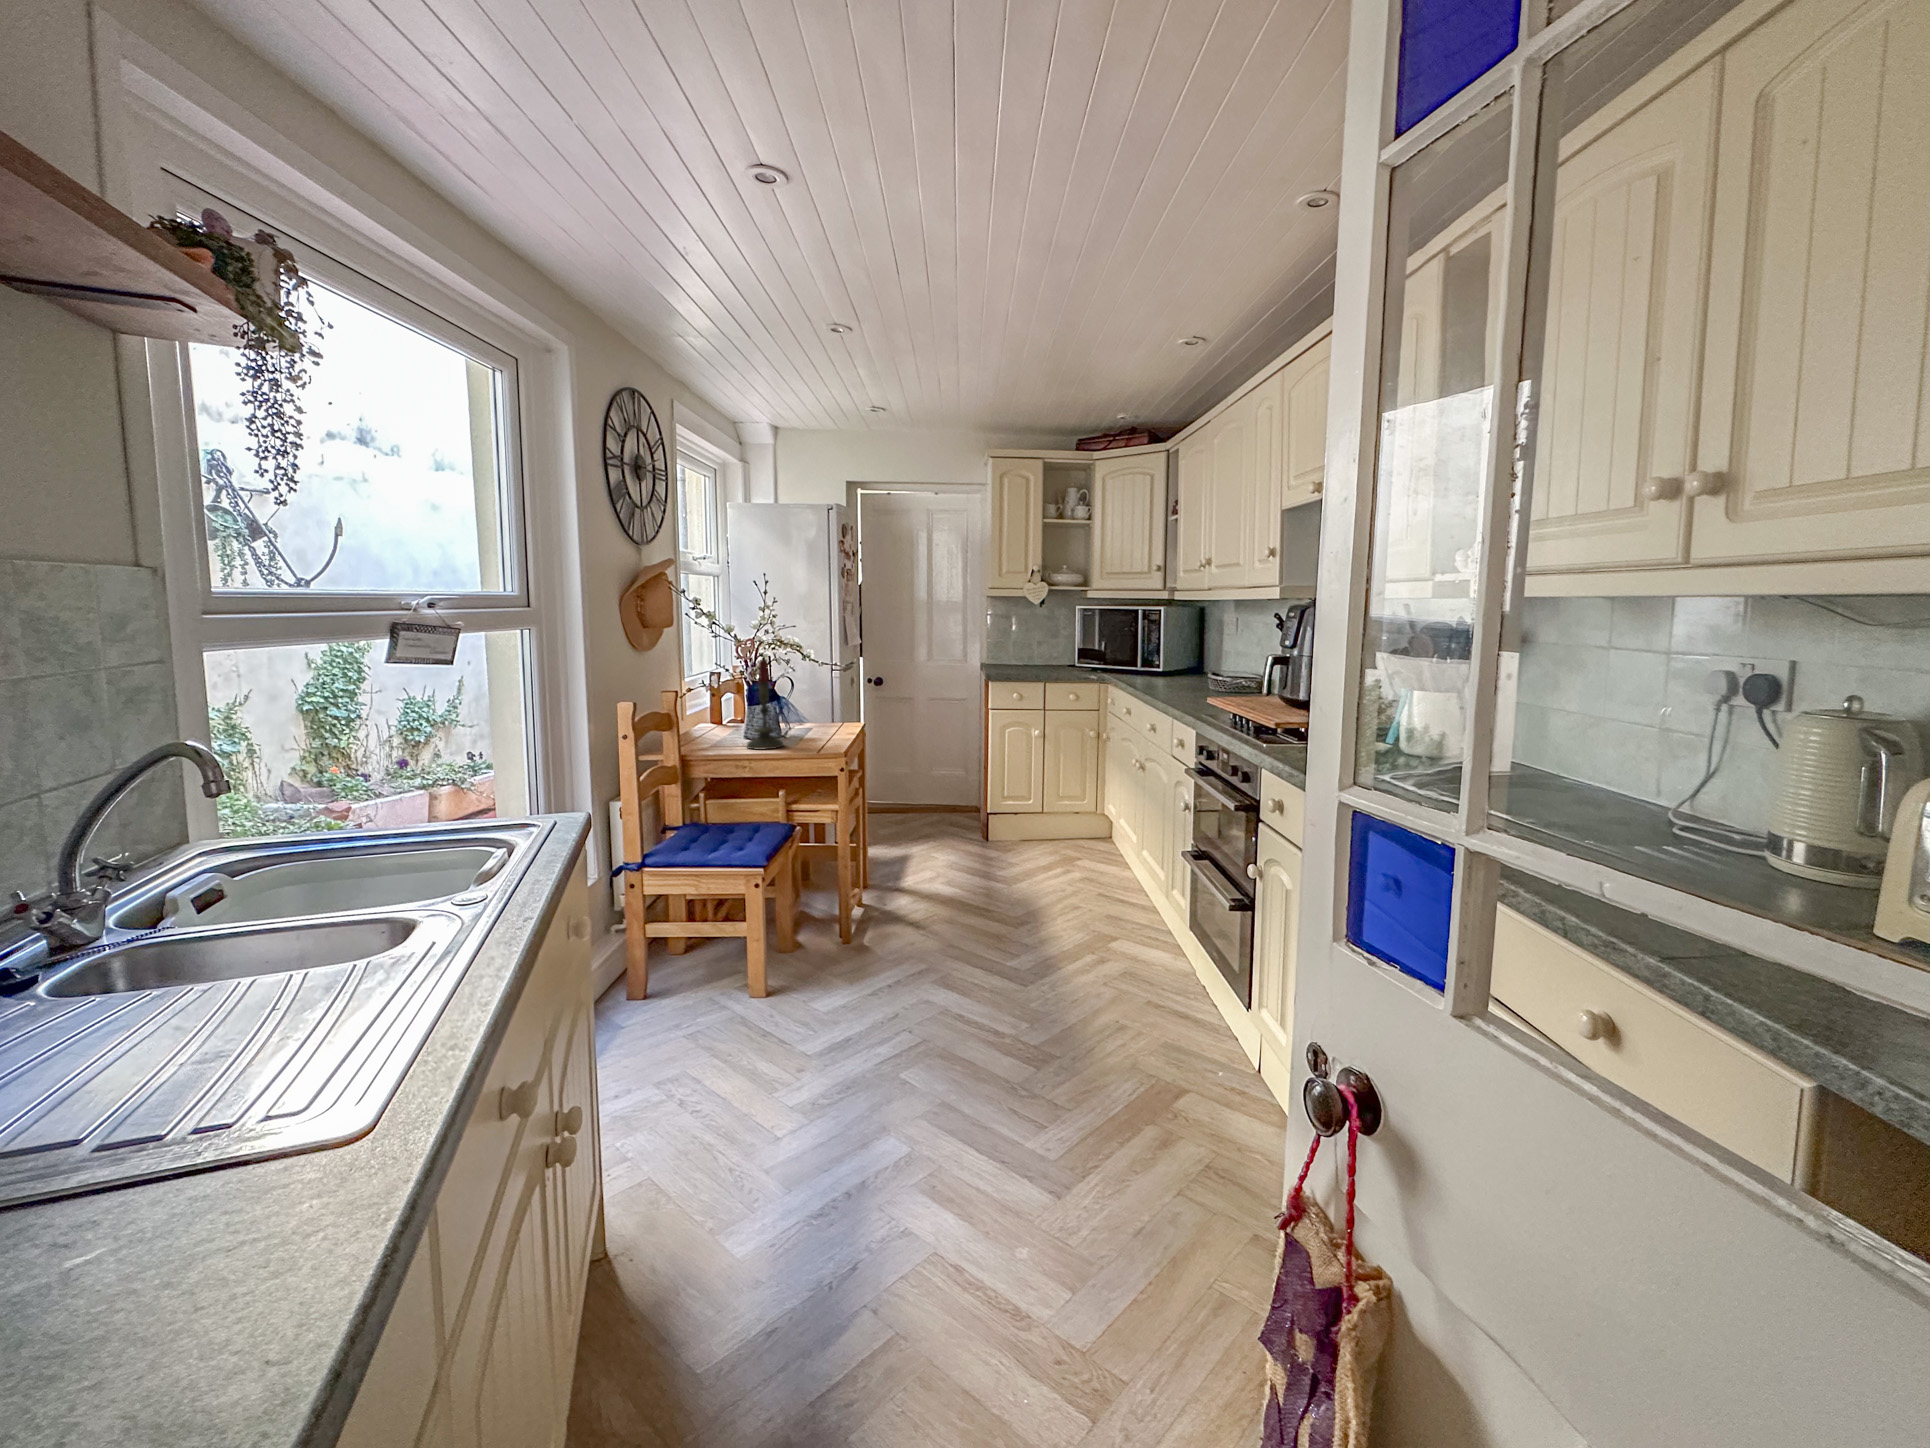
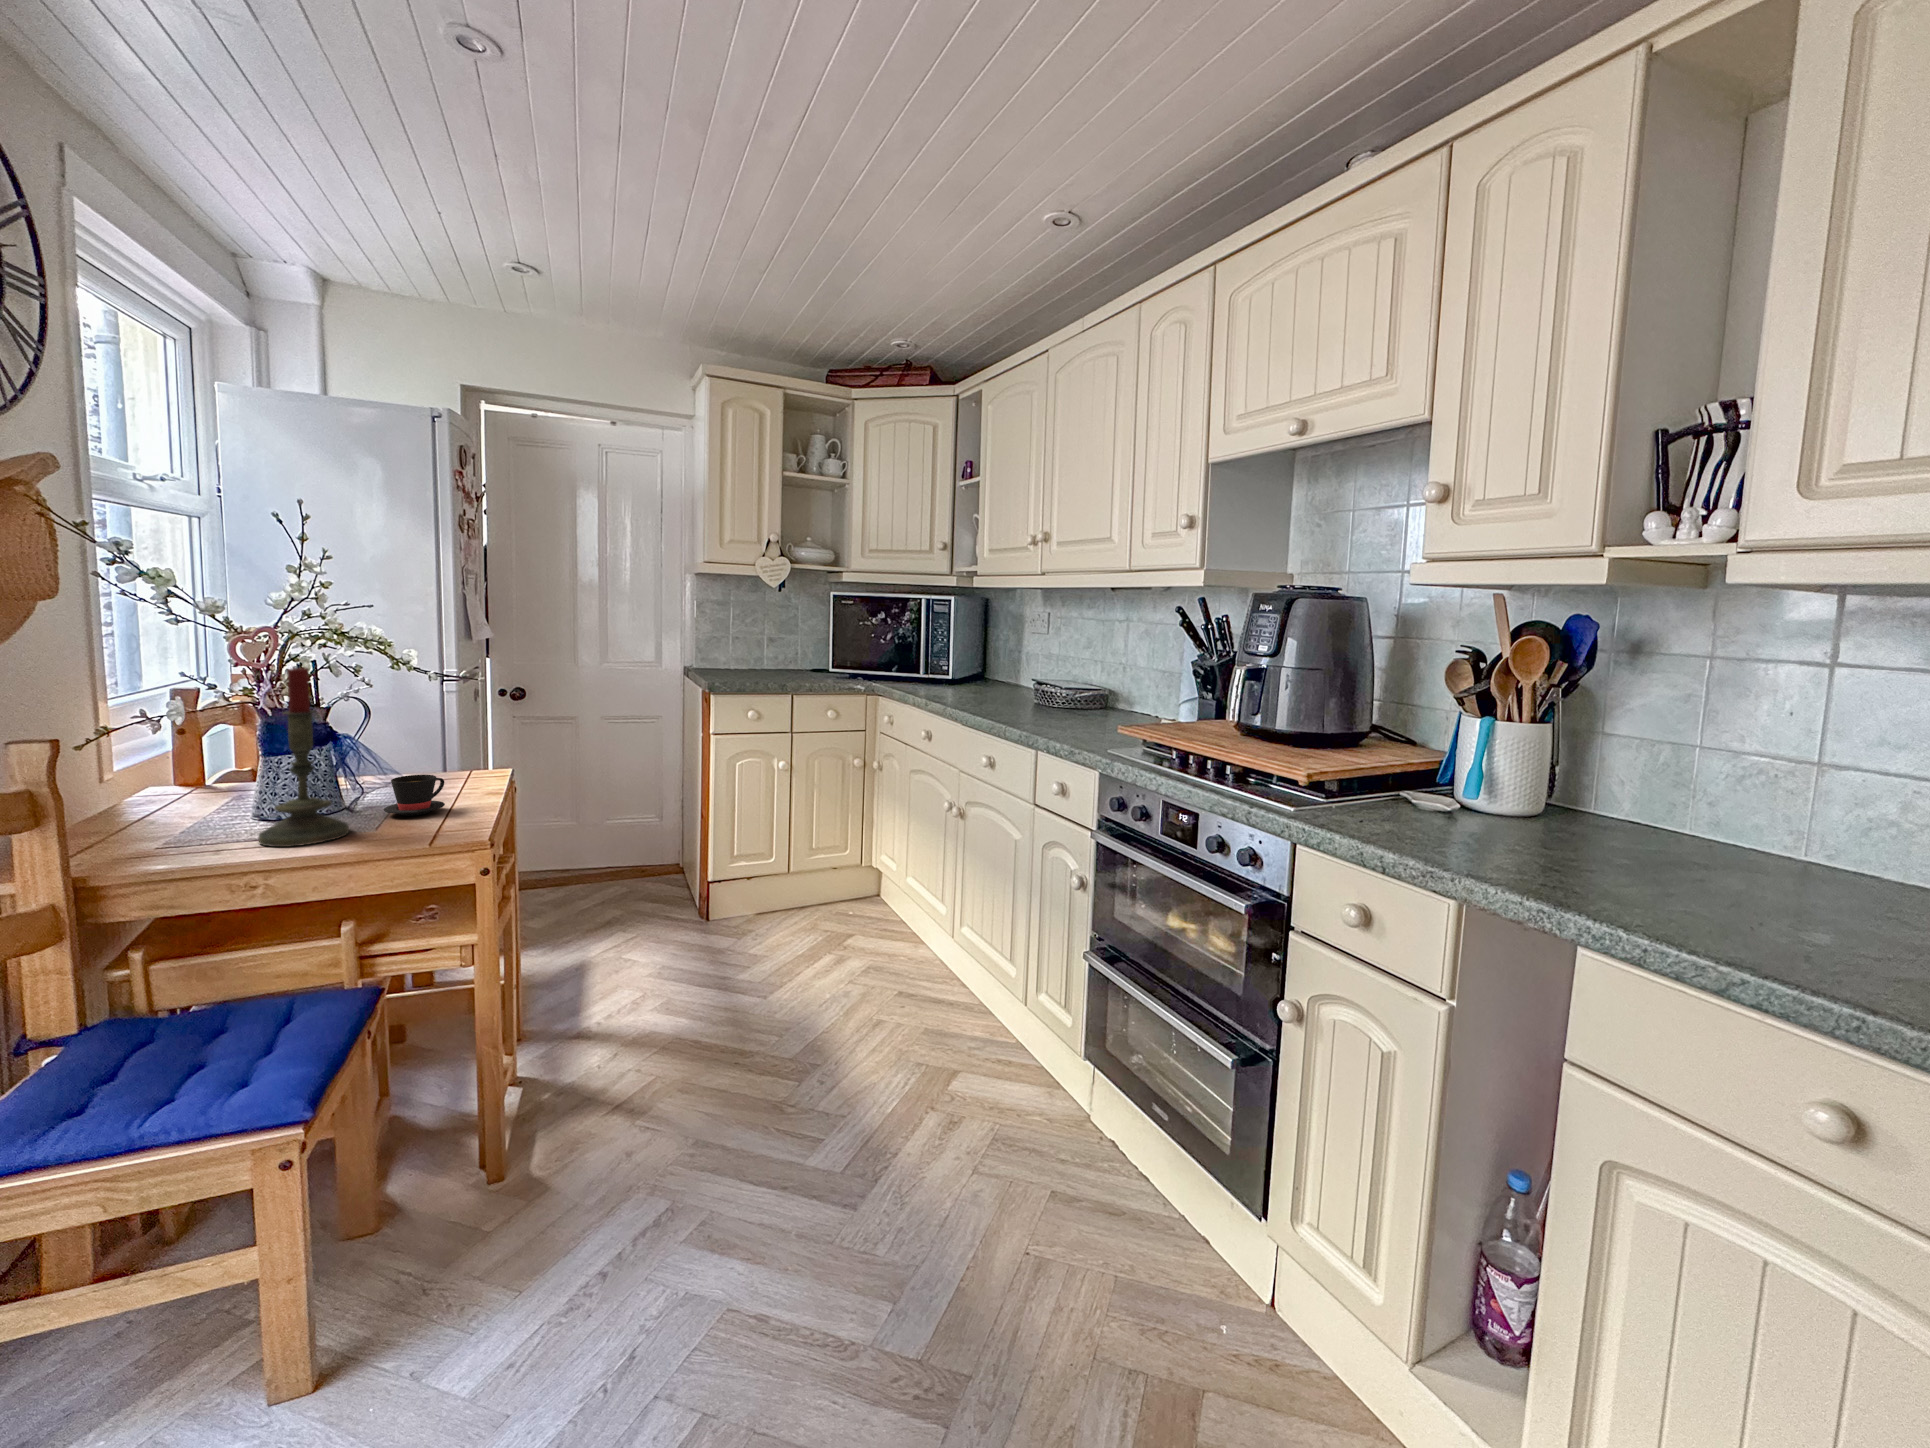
teacup: none [799,720,827,741] -> present [384,775,445,816]

